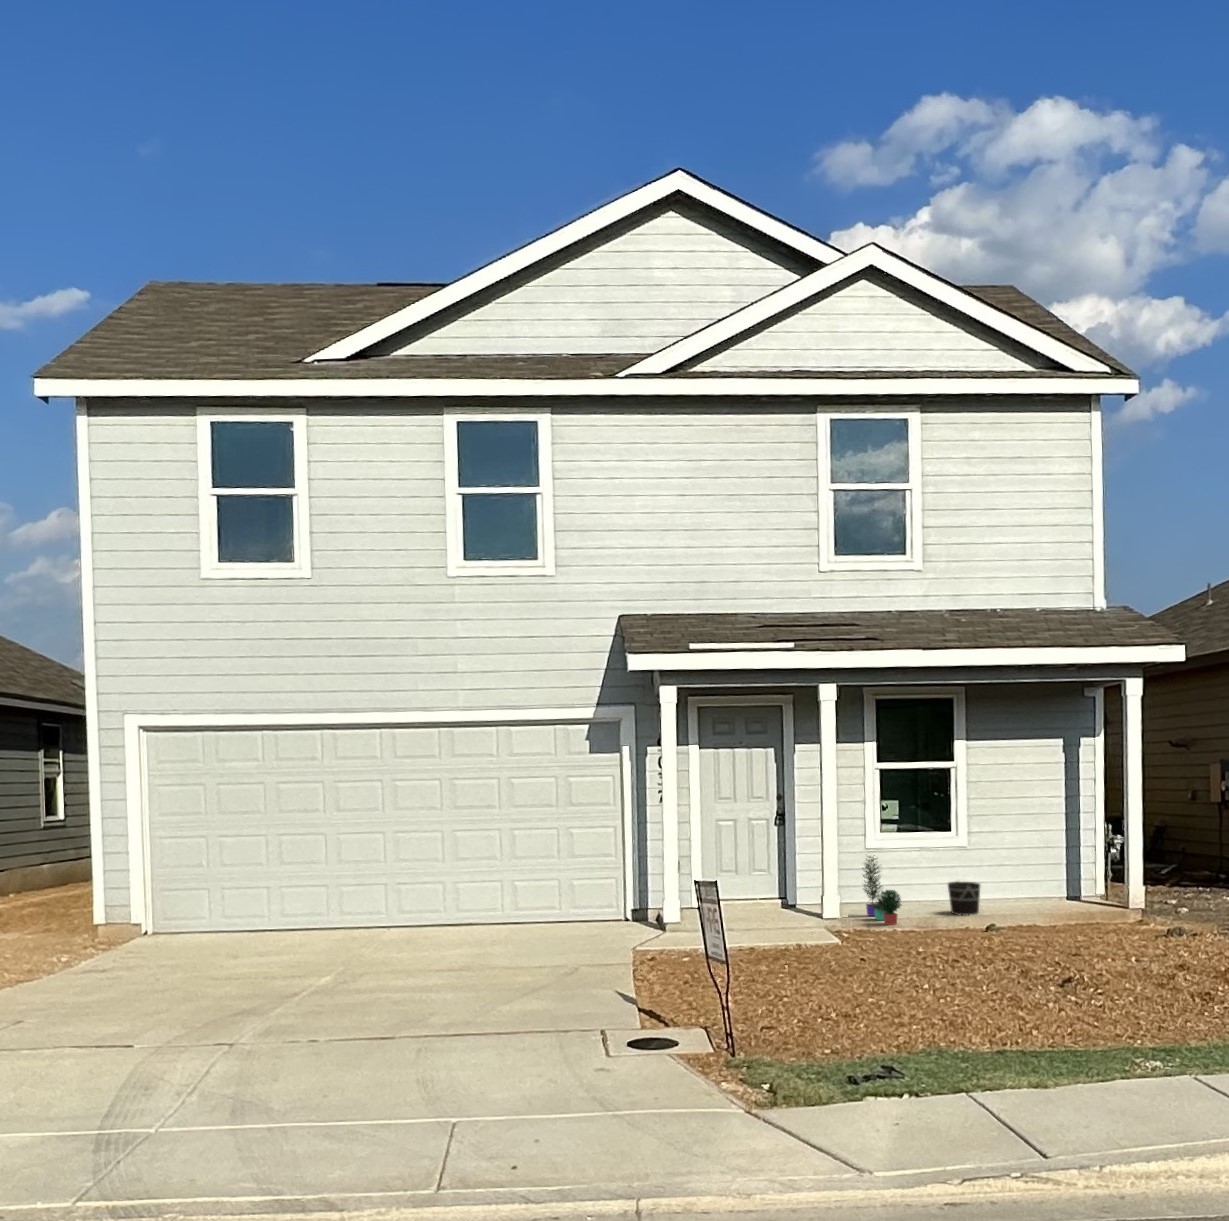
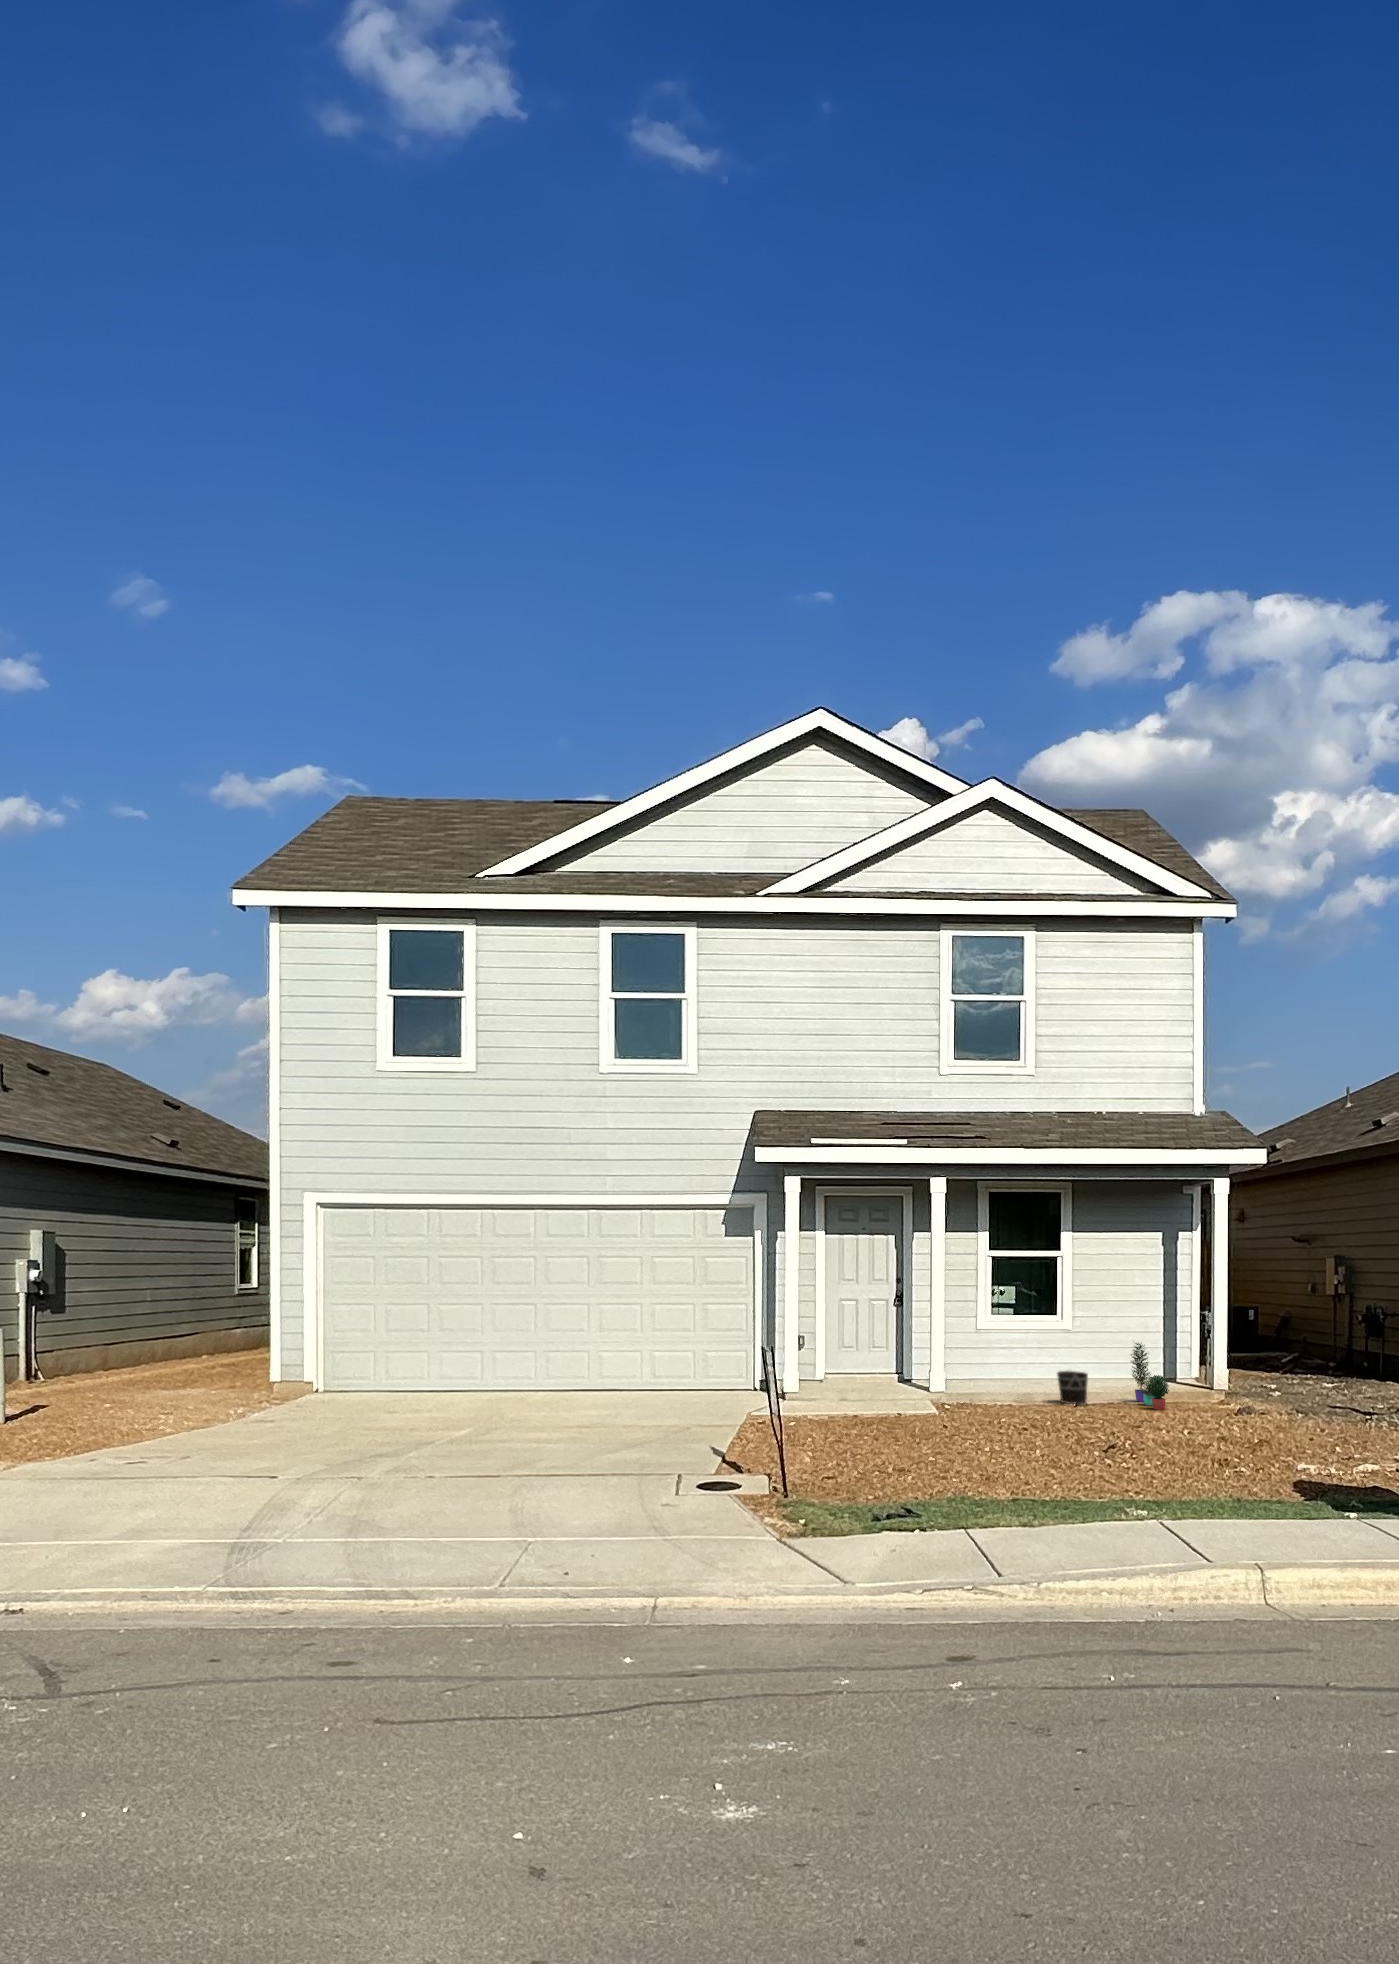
potted plant: present [862,856,901,925] -> present [1131,1343,1169,1410]

